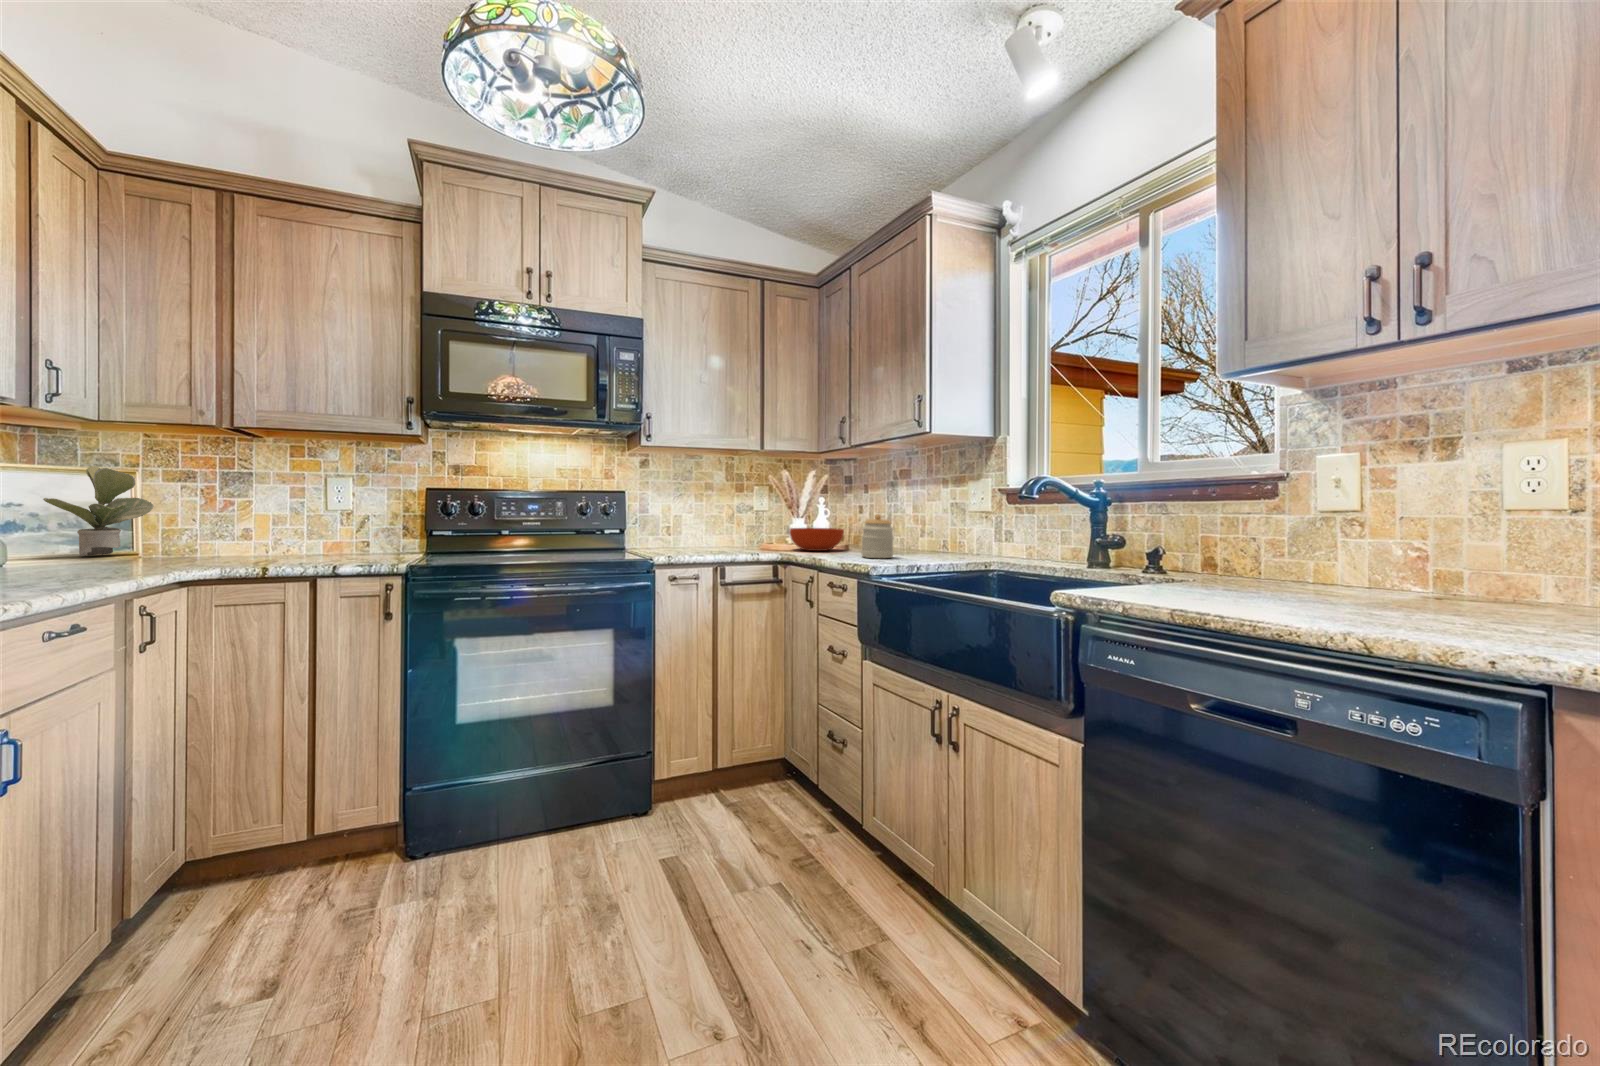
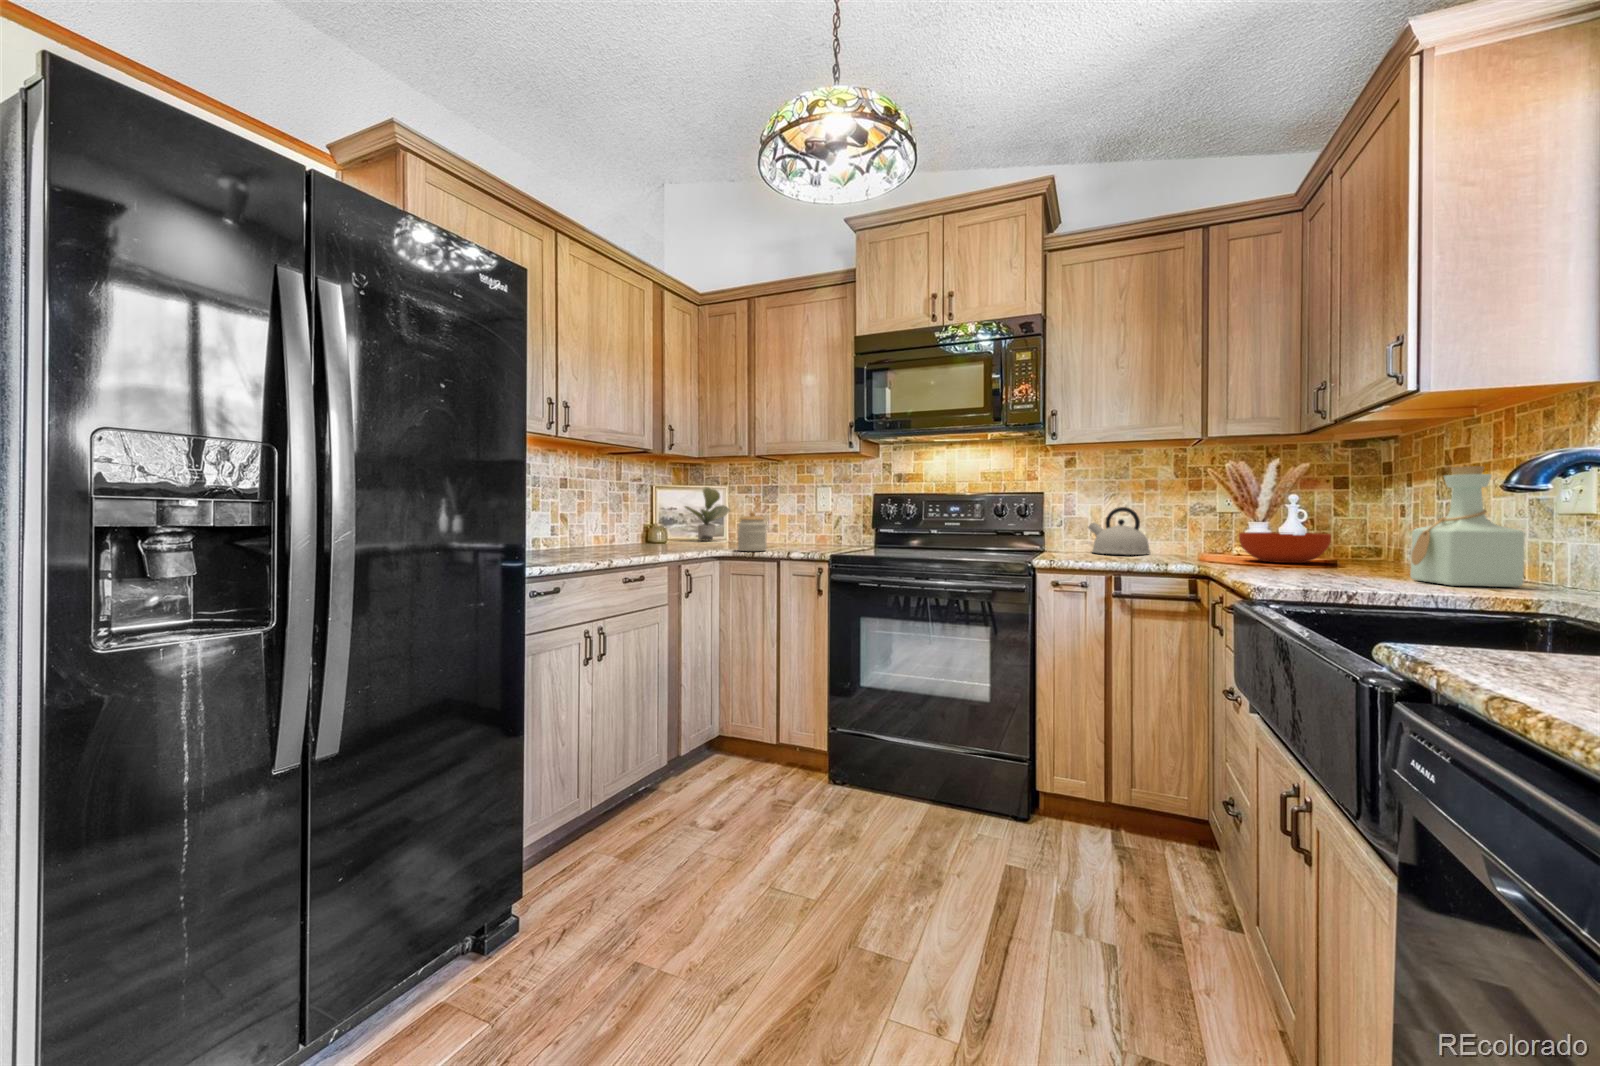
bottle: none [911,489,963,563] -> present [1410,466,1524,587]
kettle: none [662,506,714,549] -> present [1088,507,1150,555]
jar: present [862,514,893,558] -> present [738,511,767,551]

